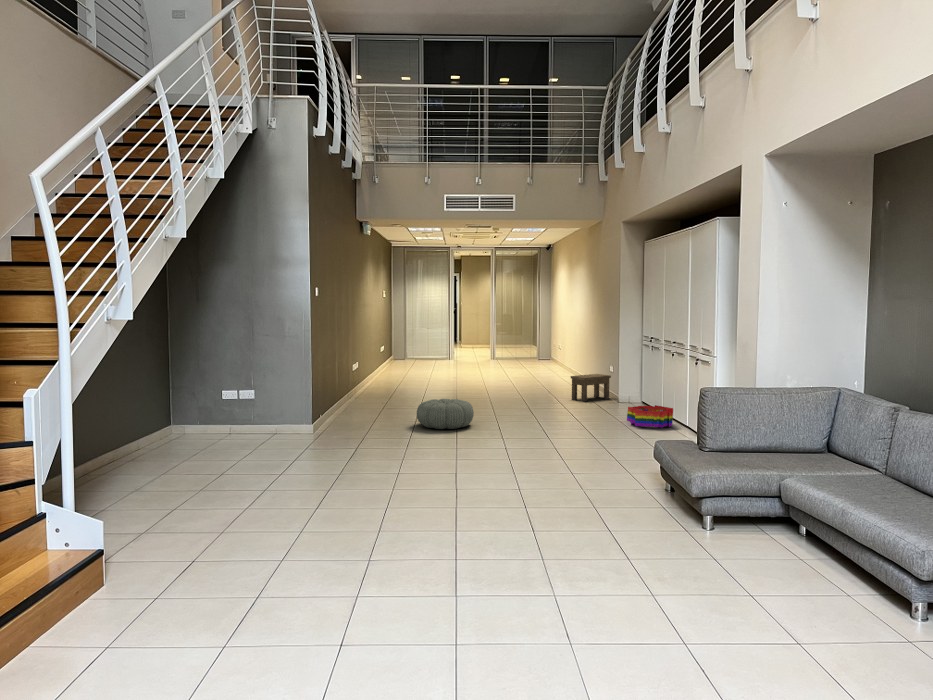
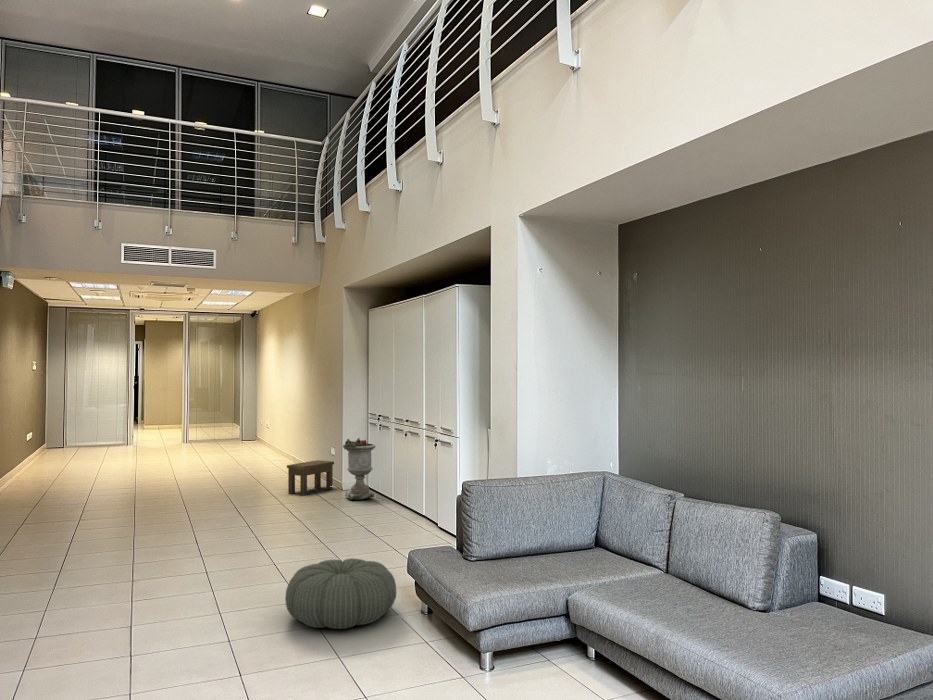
planter: none [617,355,646,408] -> present [343,438,376,500]
pouf: present [417,399,474,429] -> present [285,558,396,629]
storage bin: present [627,405,673,427] -> none [359,496,411,524]

